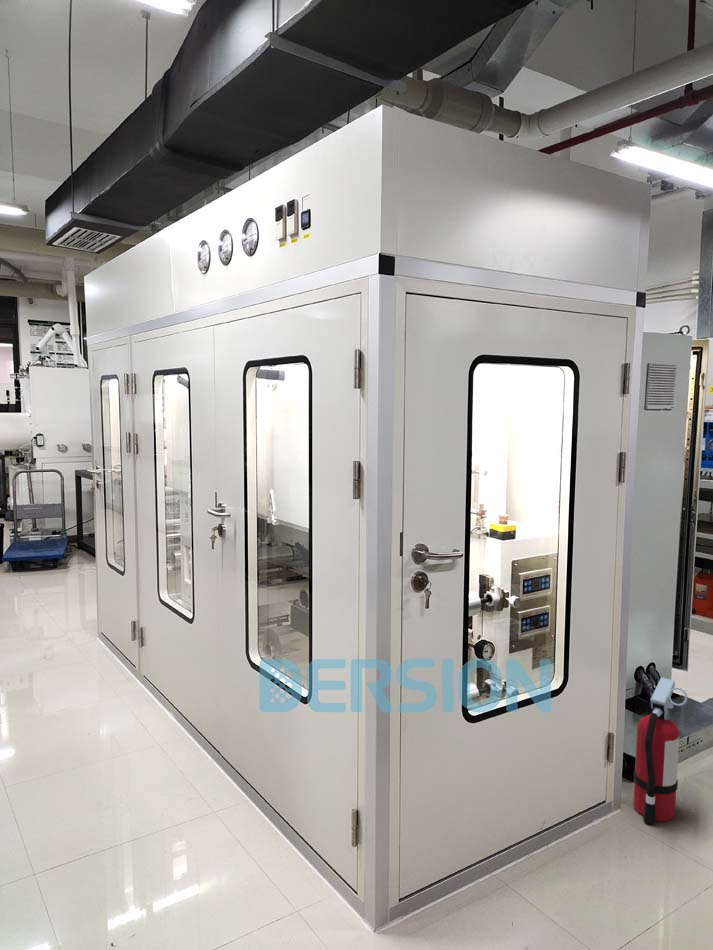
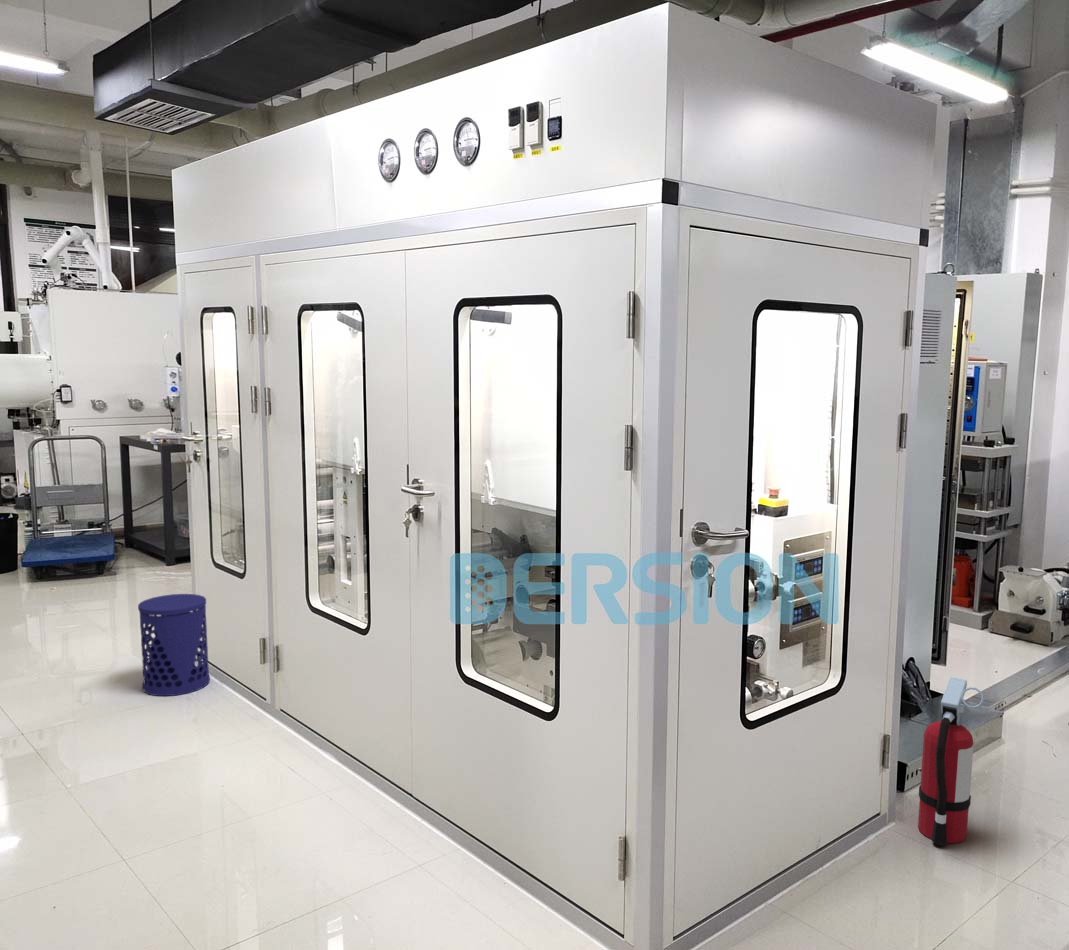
waste bin: none [49,587,102,665] -> present [138,594,210,696]

